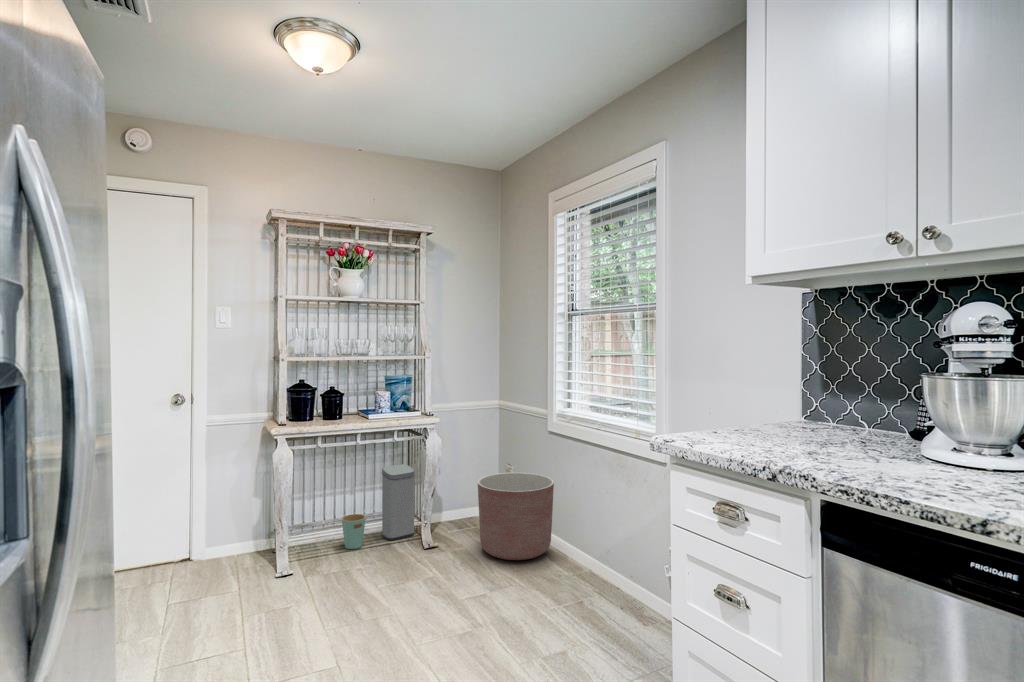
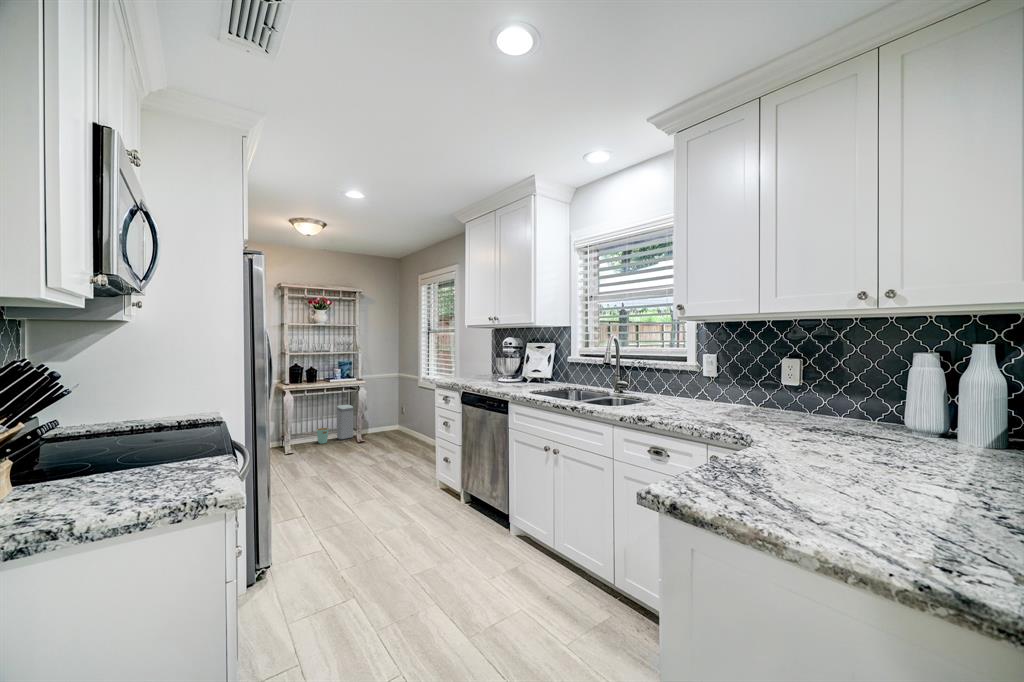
planter: present [478,472,554,560] -> none [384,406,419,443]

